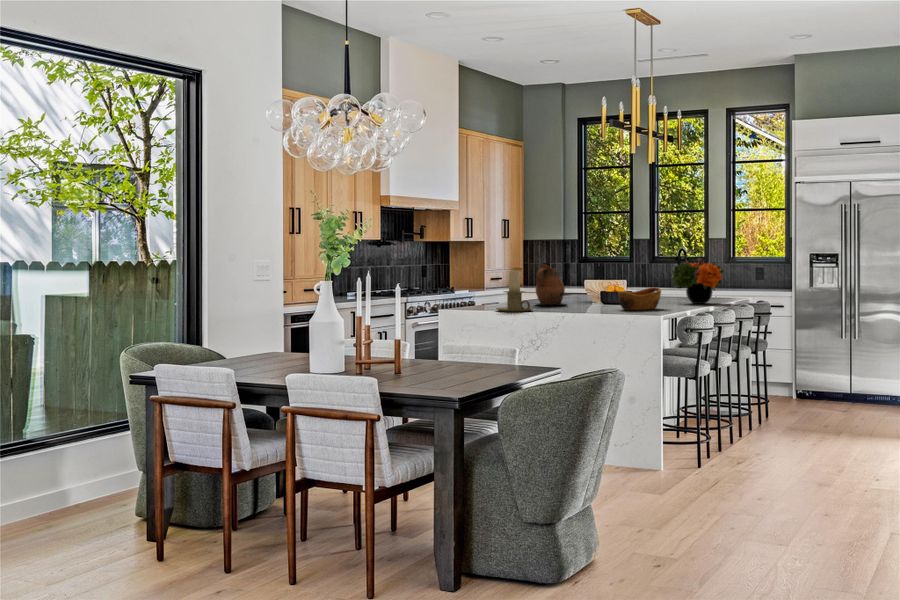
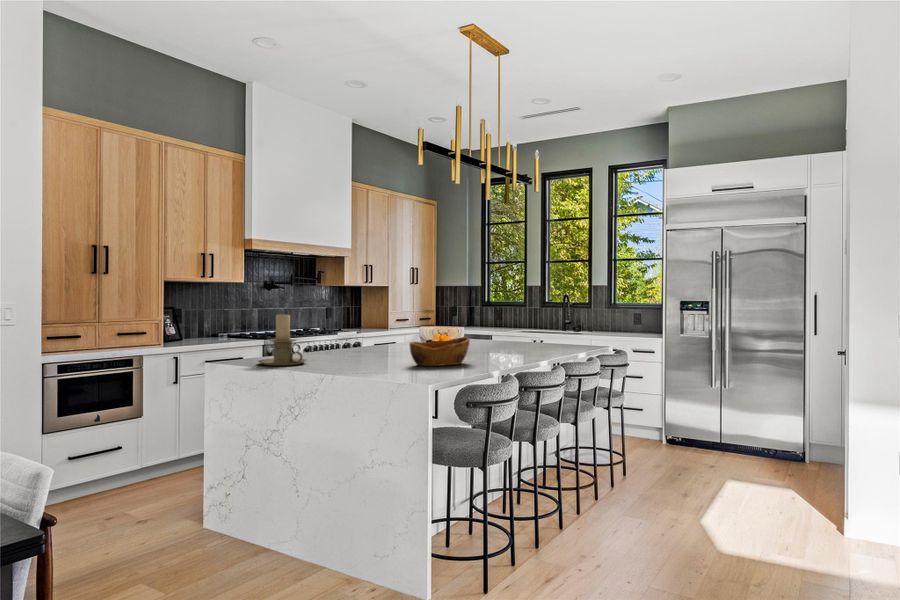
flower arrangement: present [671,259,723,304] -> none [505,303,566,355]
ceramic pitcher: present [535,264,567,305] -> none [345,307,384,355]

